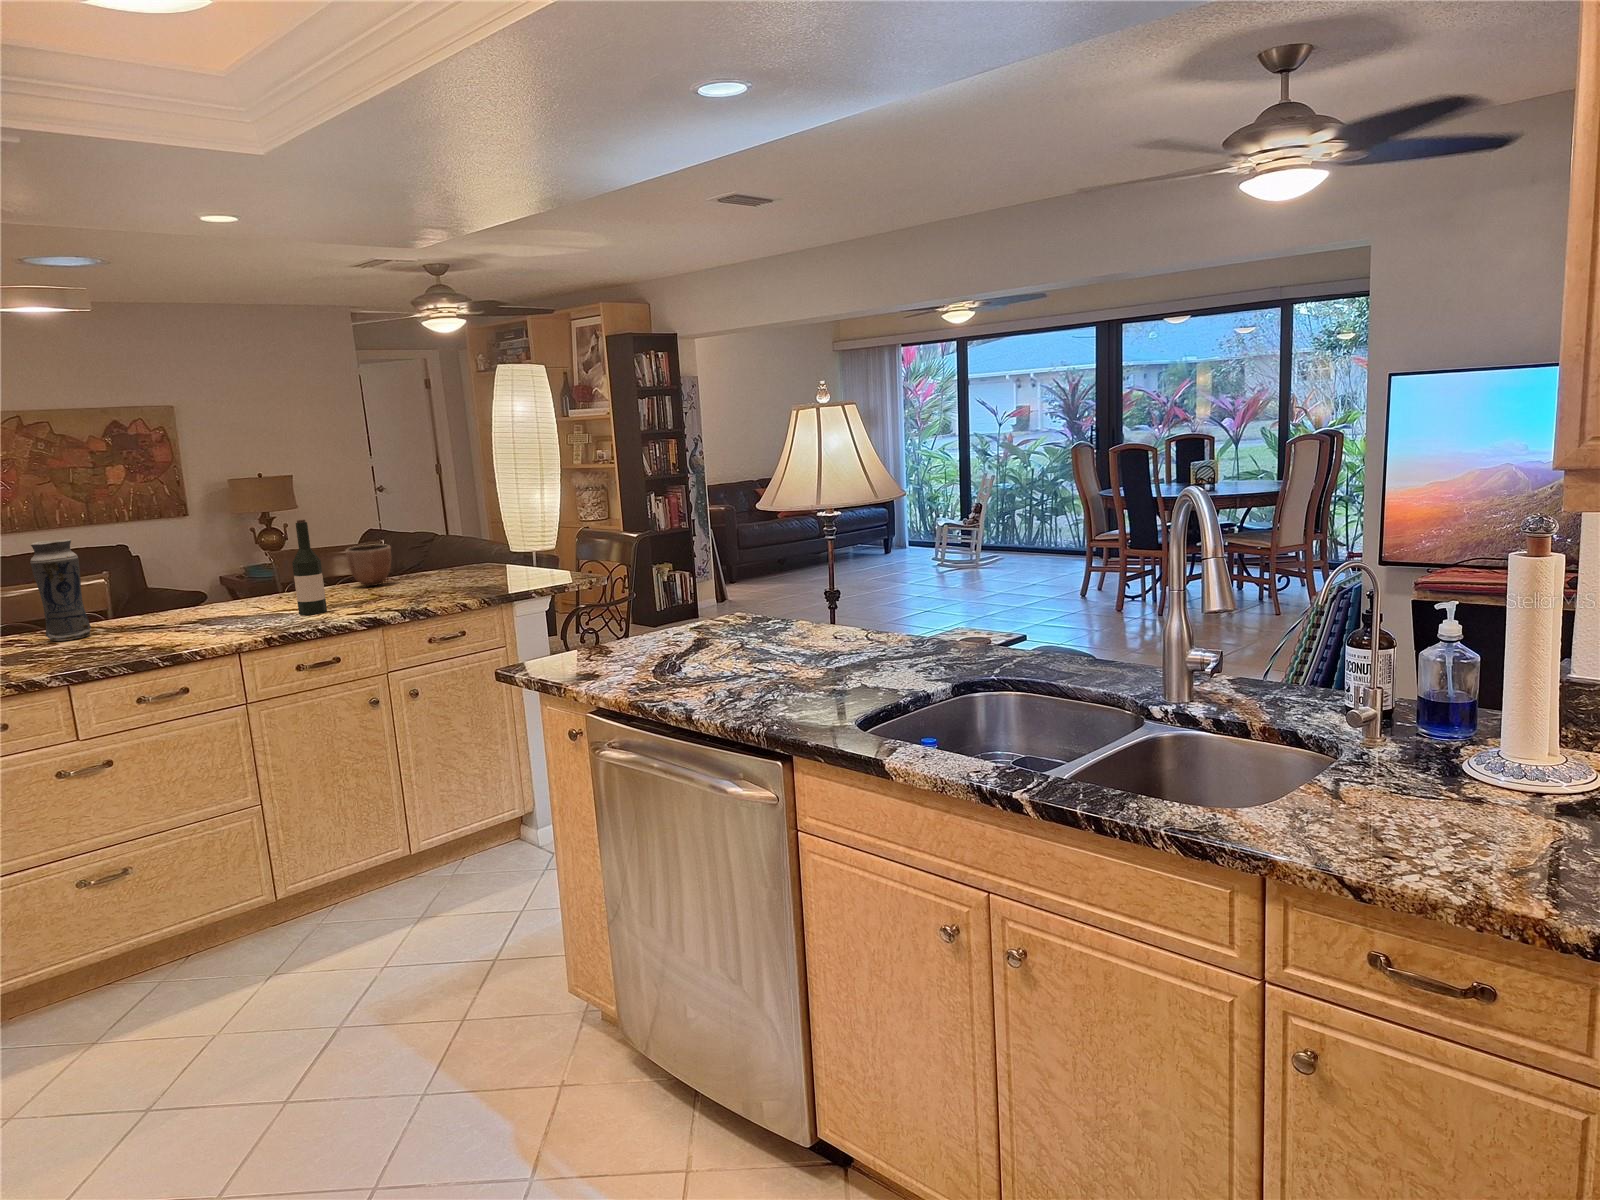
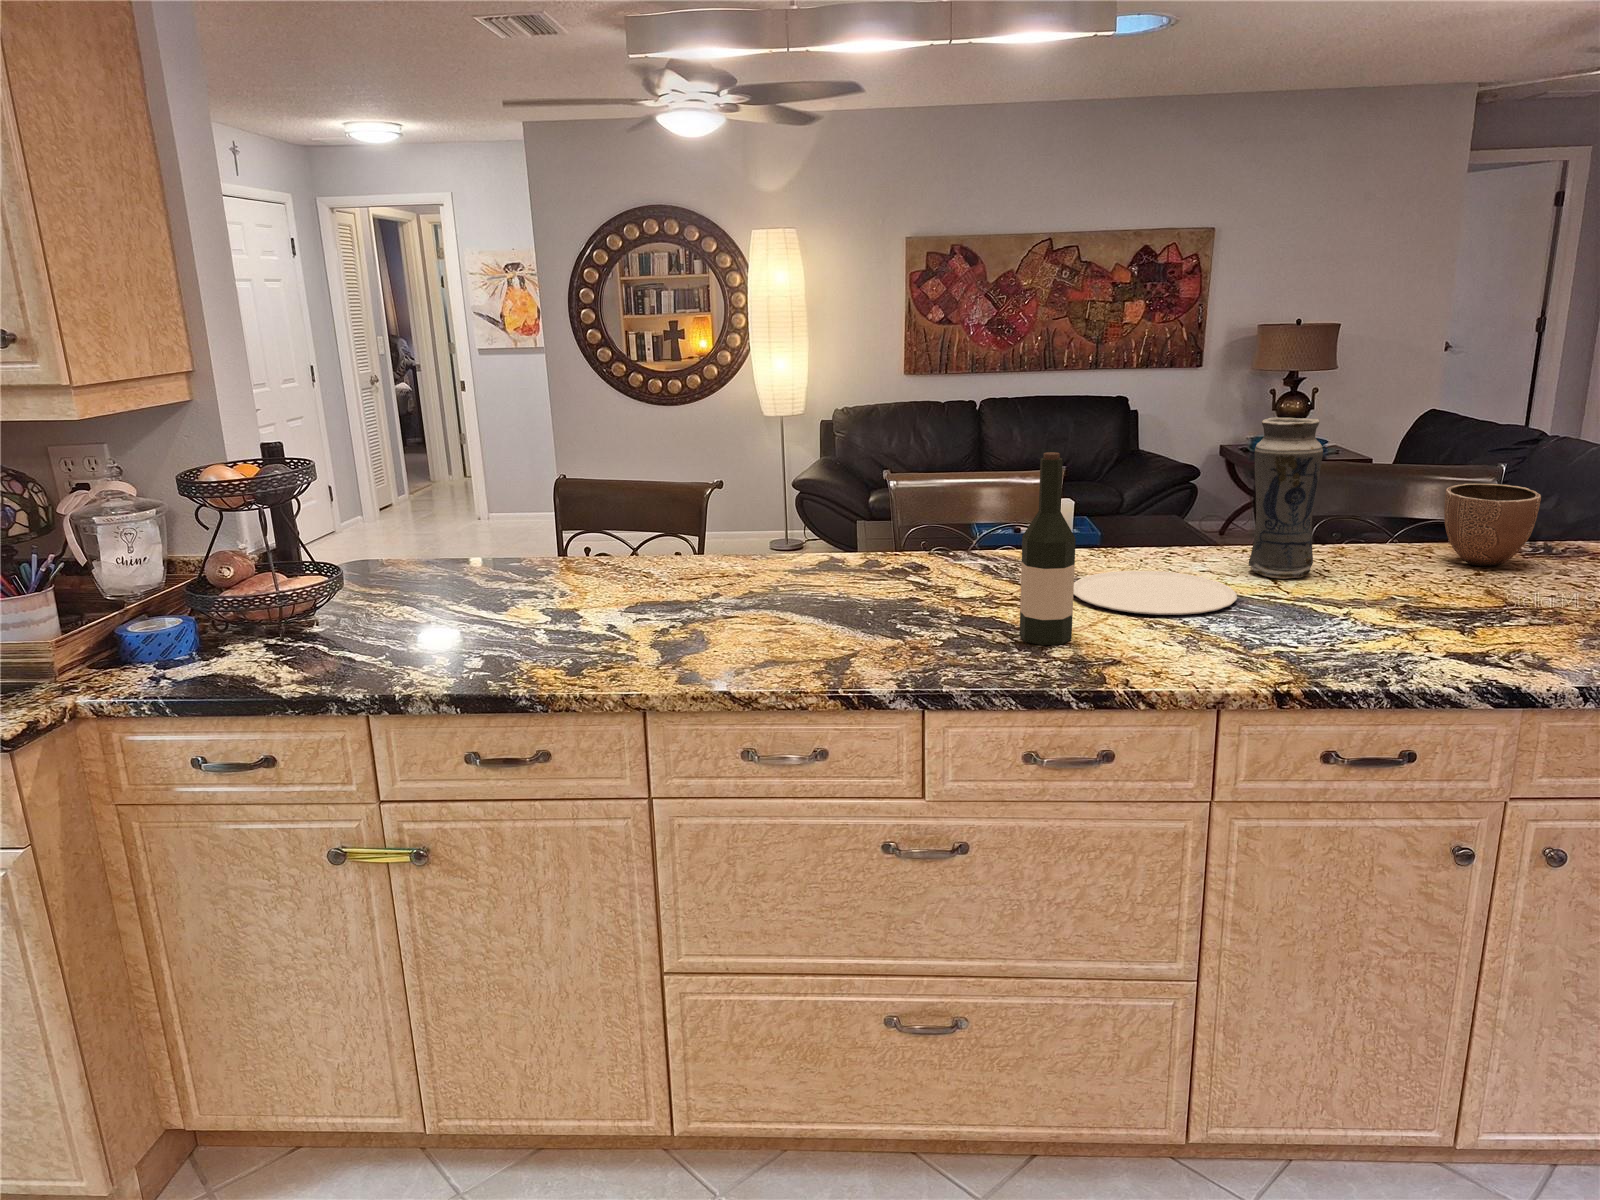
wine bottle: present [292,520,327,615] -> present [1020,452,1076,645]
vase: present [30,539,91,641] -> present [1249,417,1323,579]
plate: none [136,611,241,631] -> present [1073,570,1237,615]

